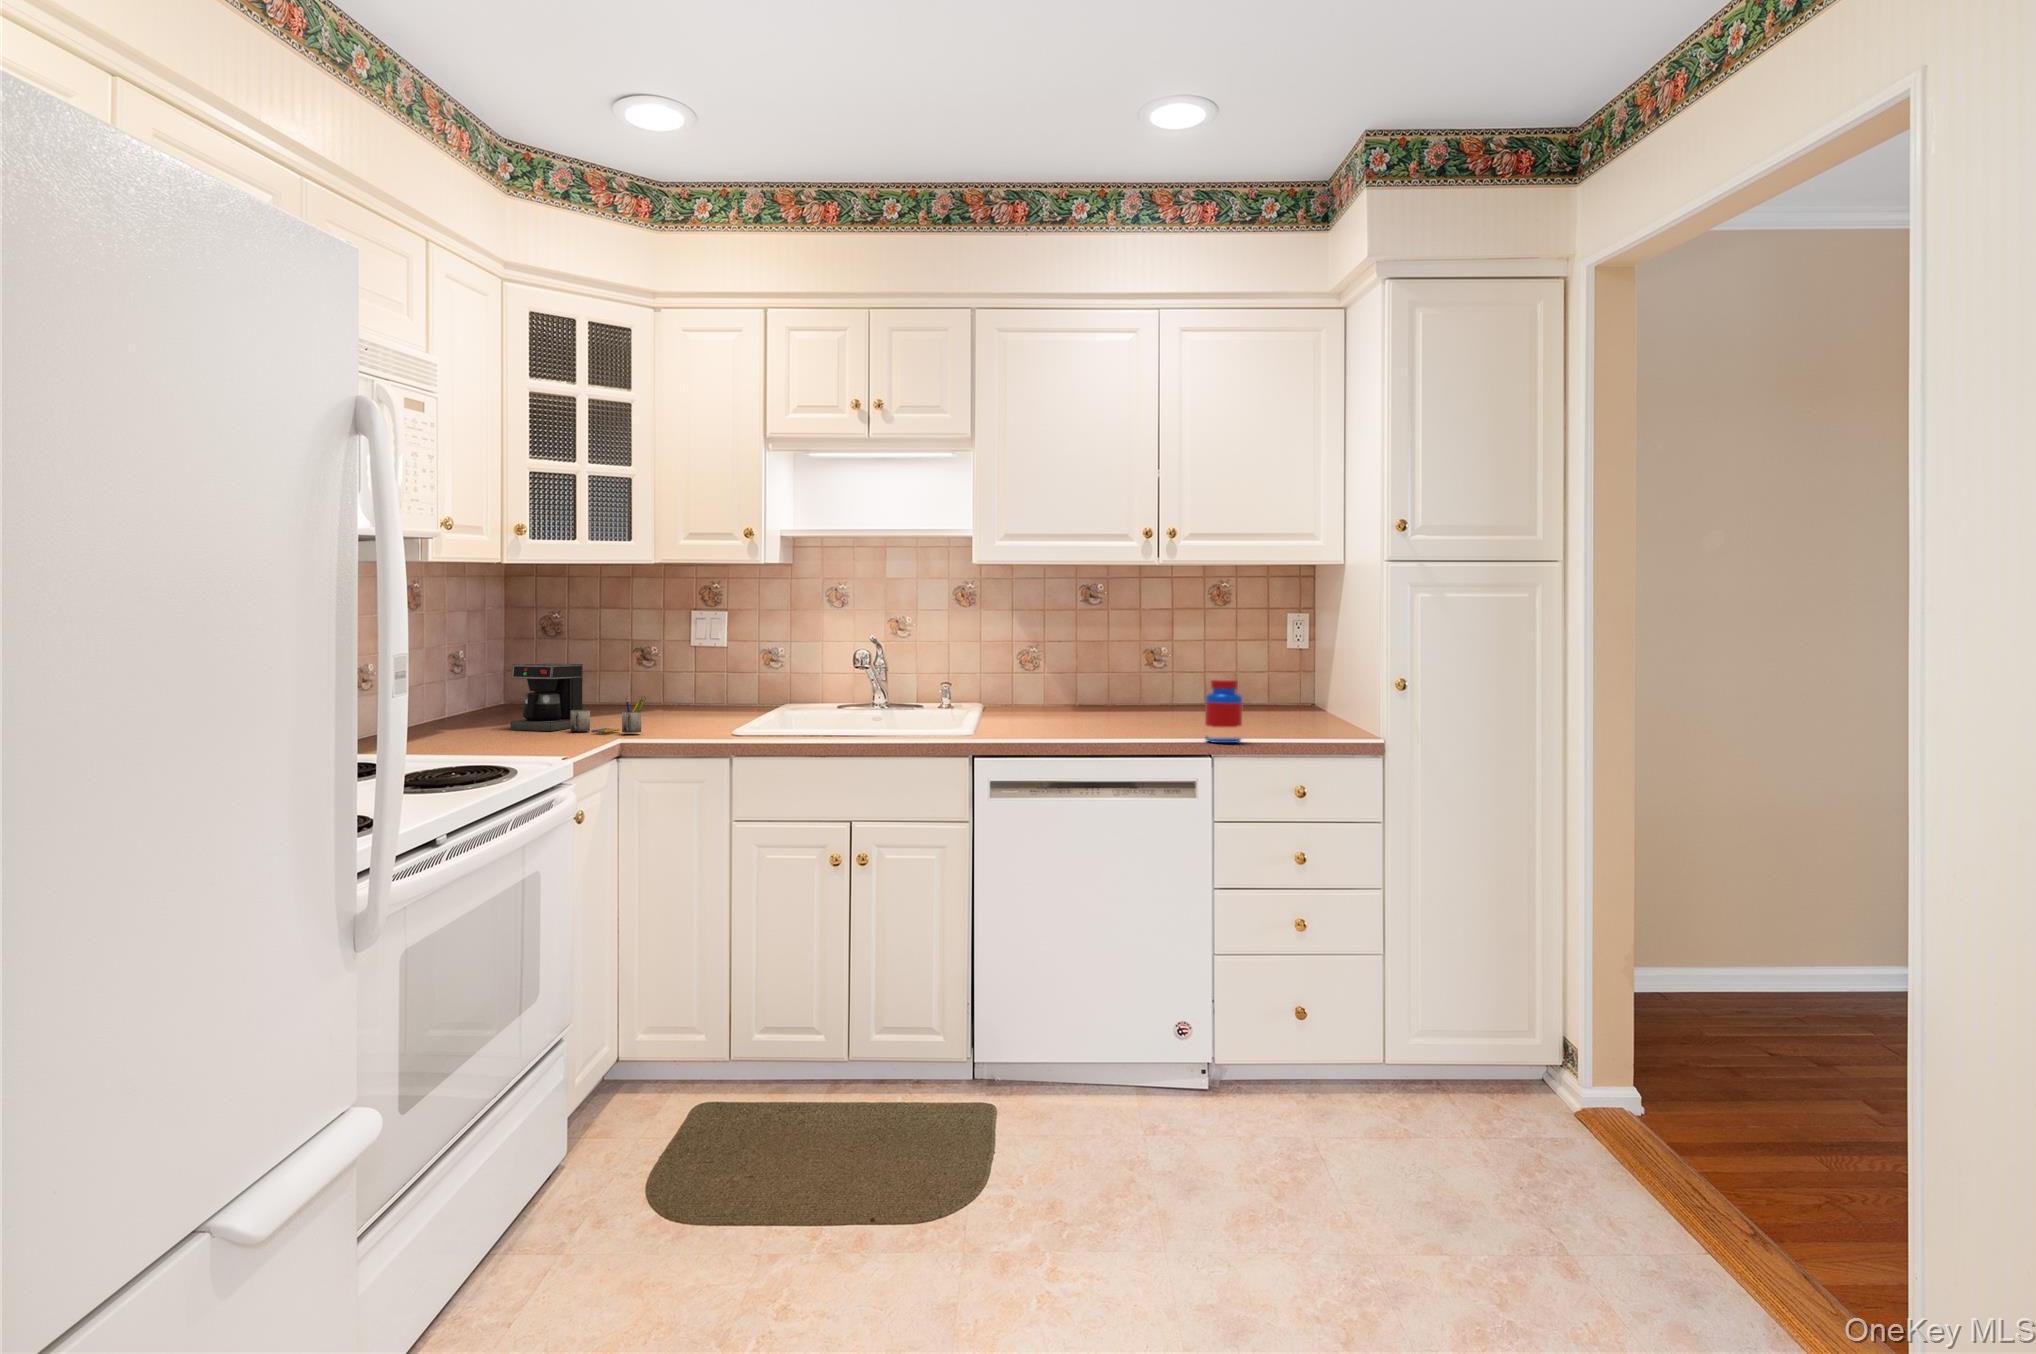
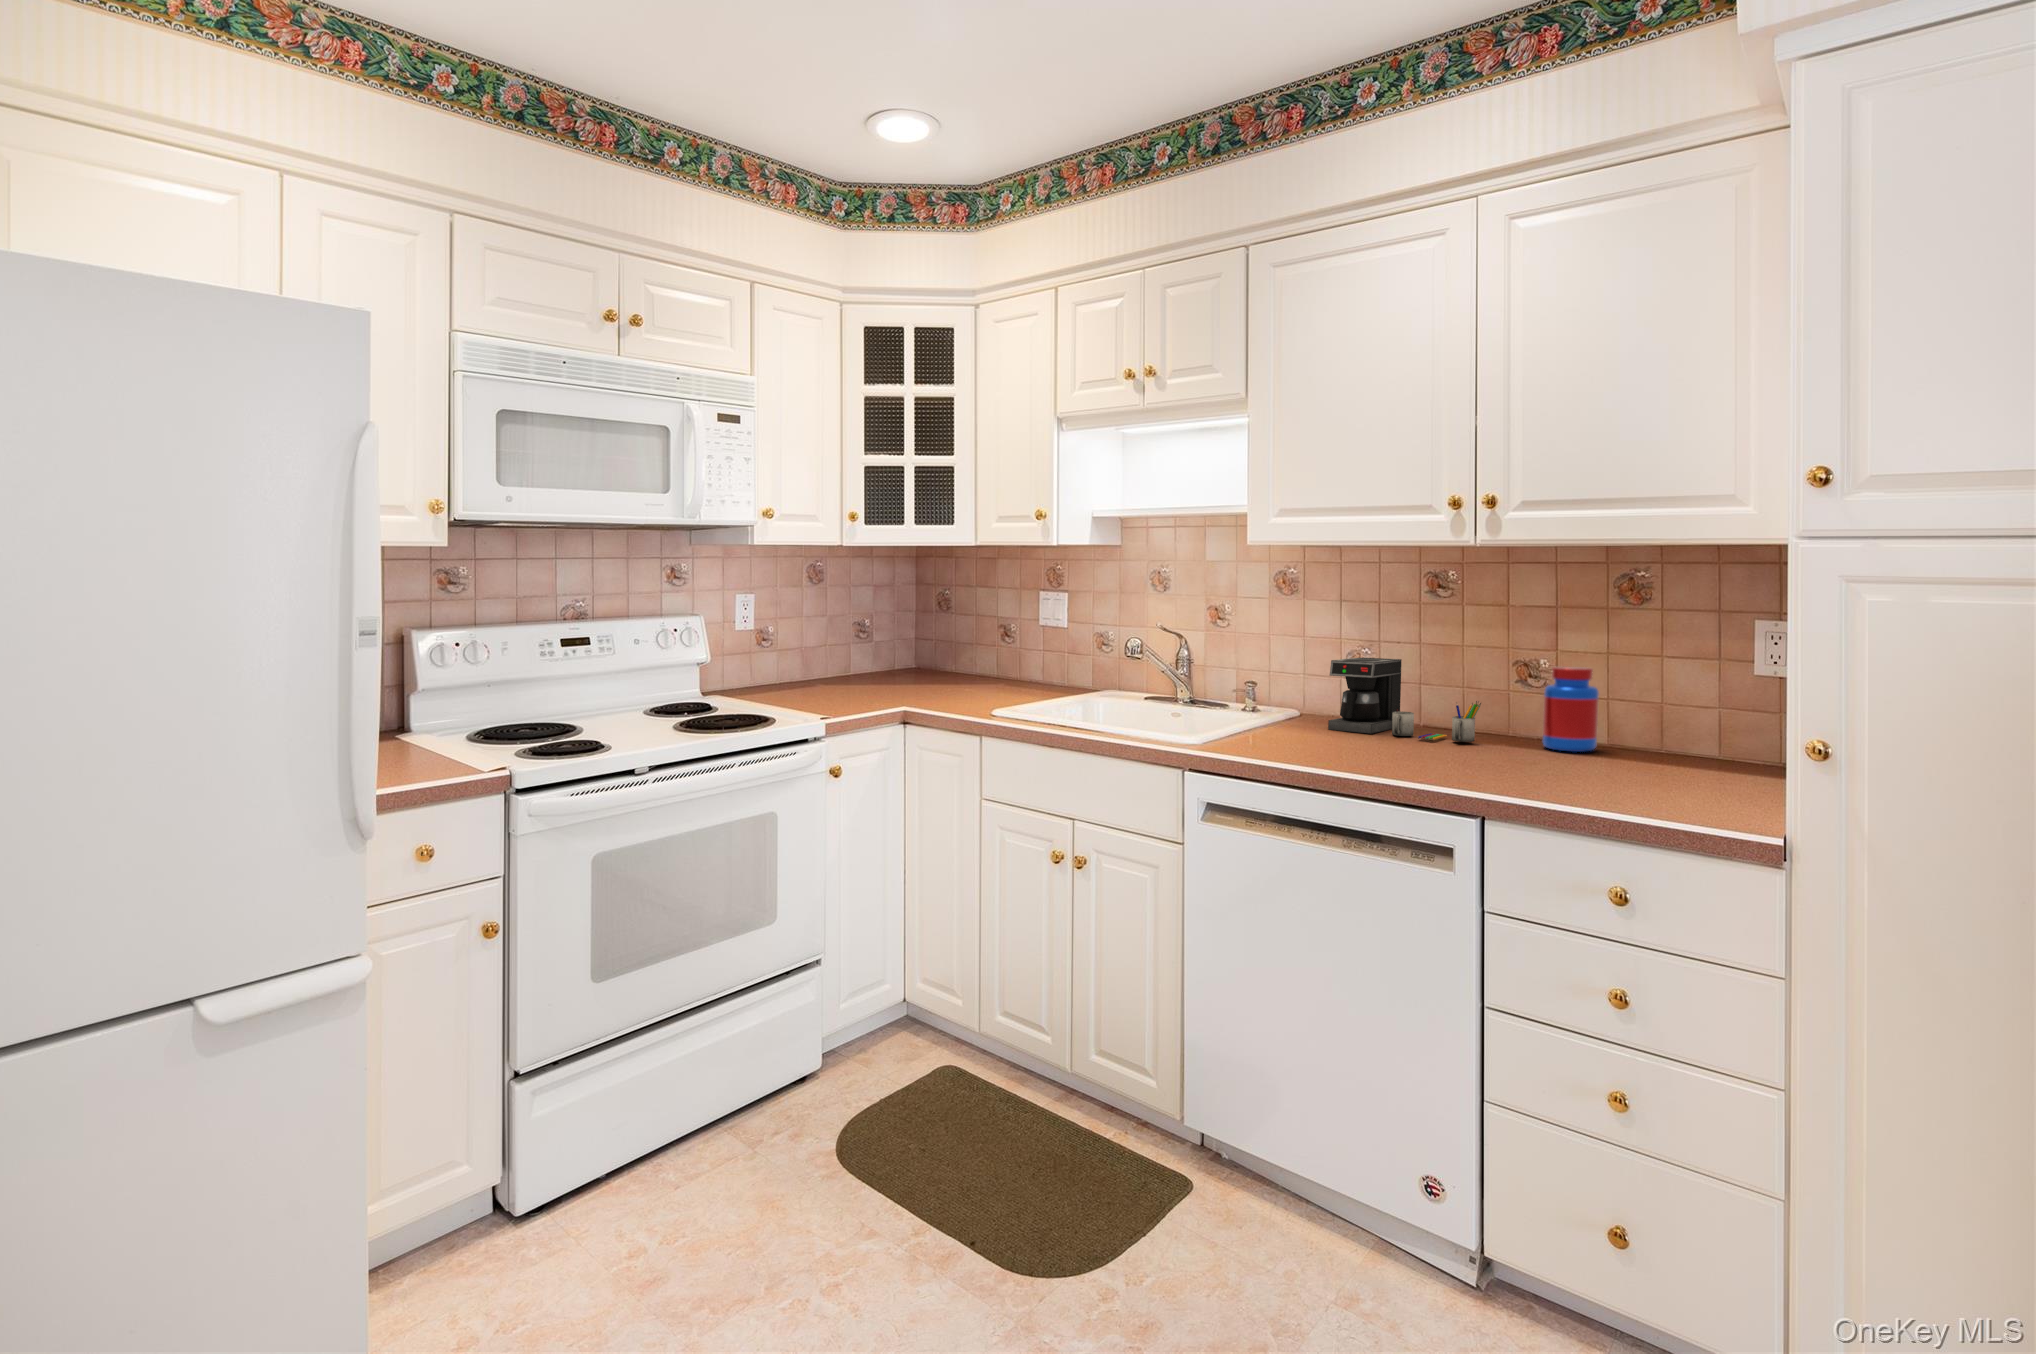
coffee maker: present [511,663,646,733] -> present [1328,657,1481,742]

